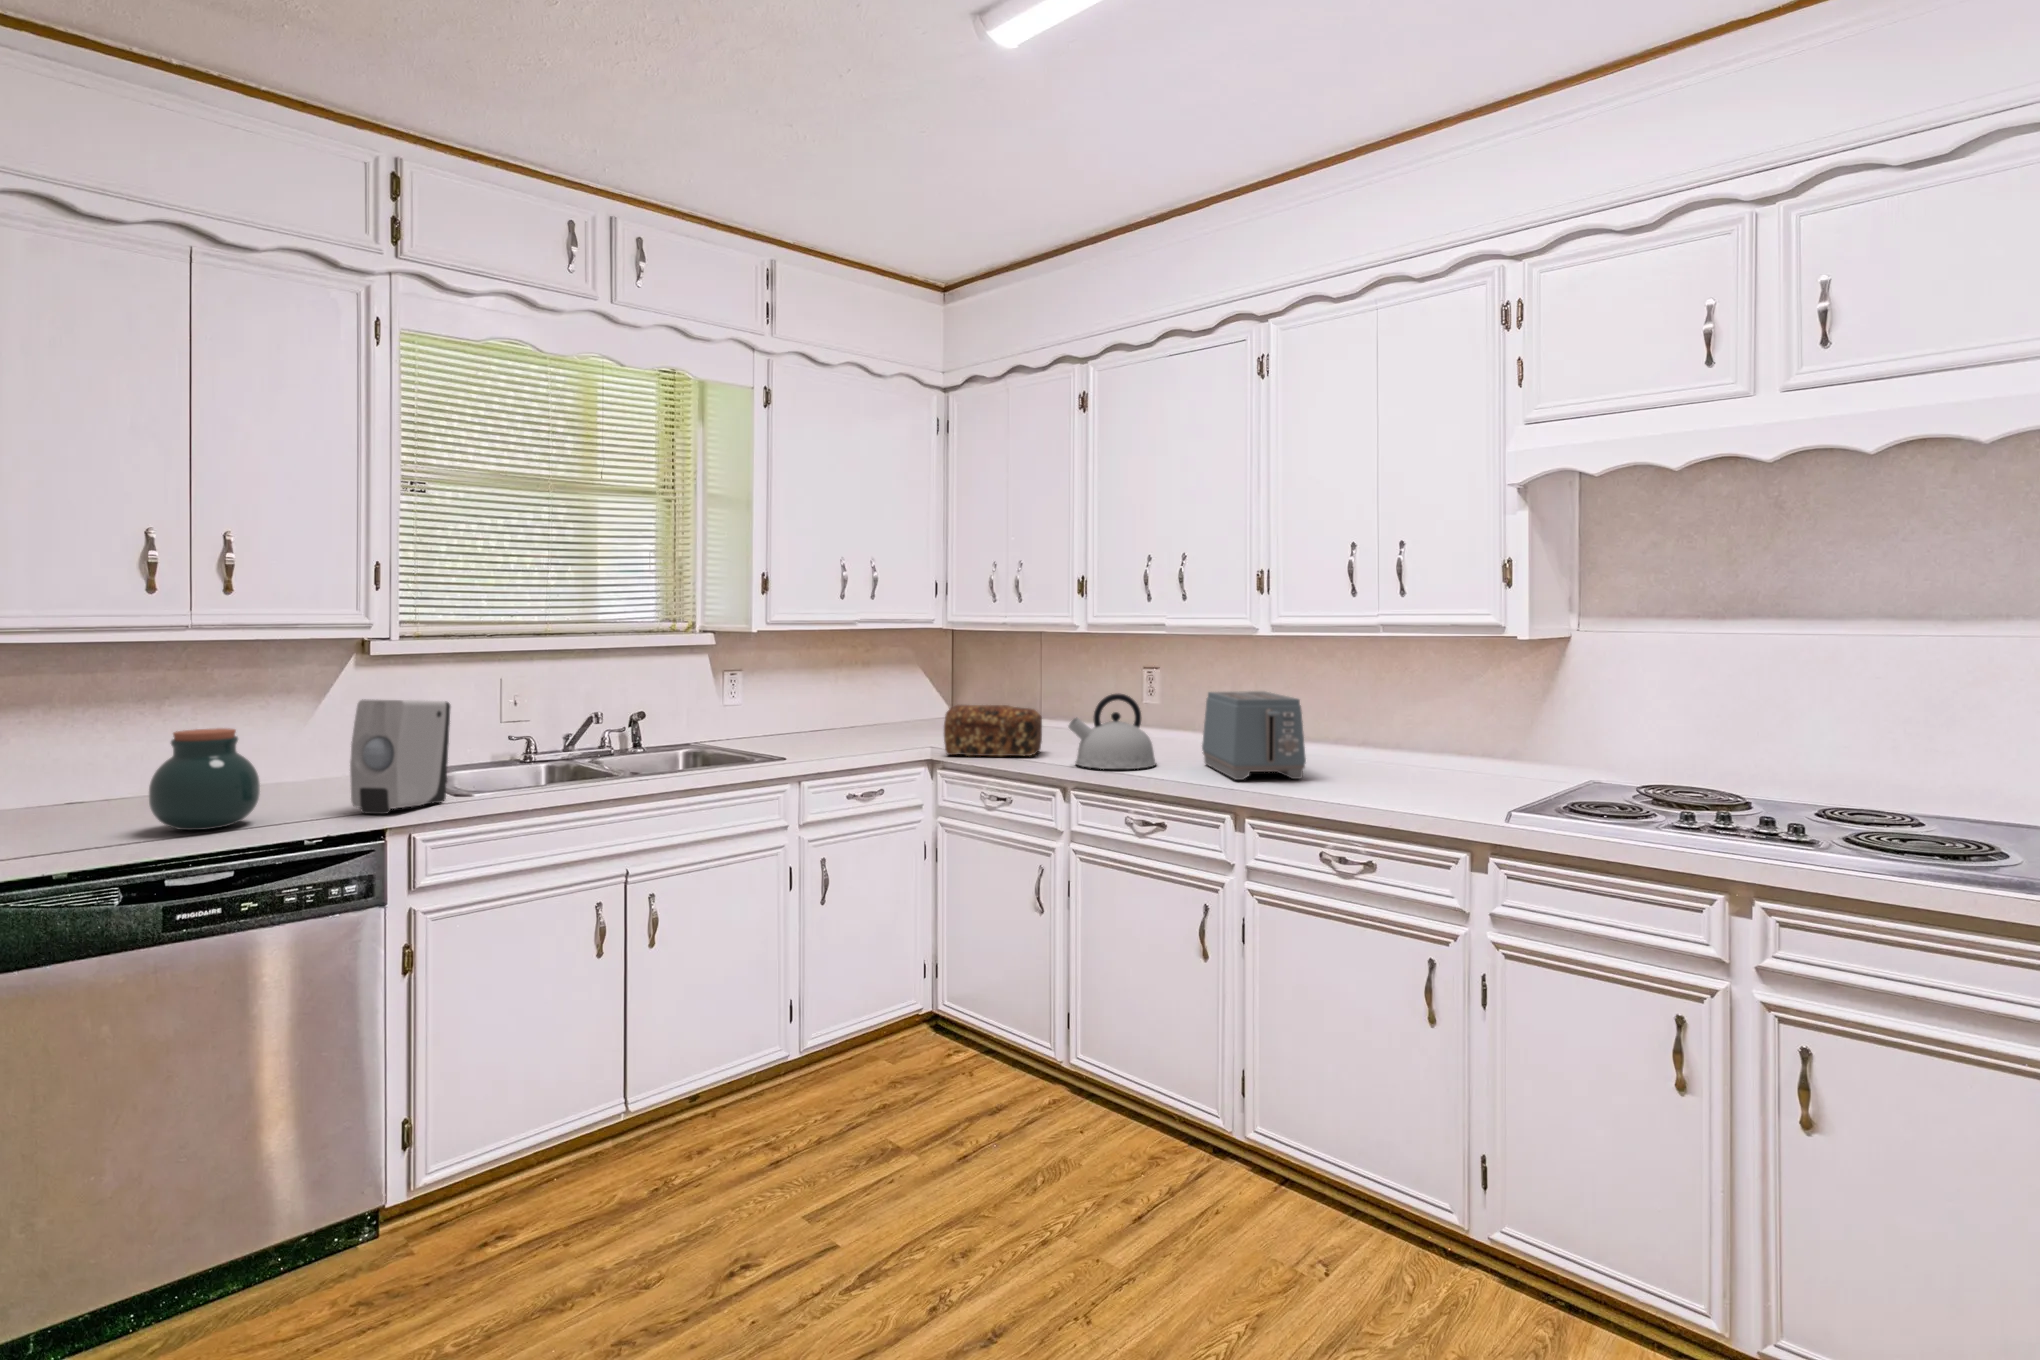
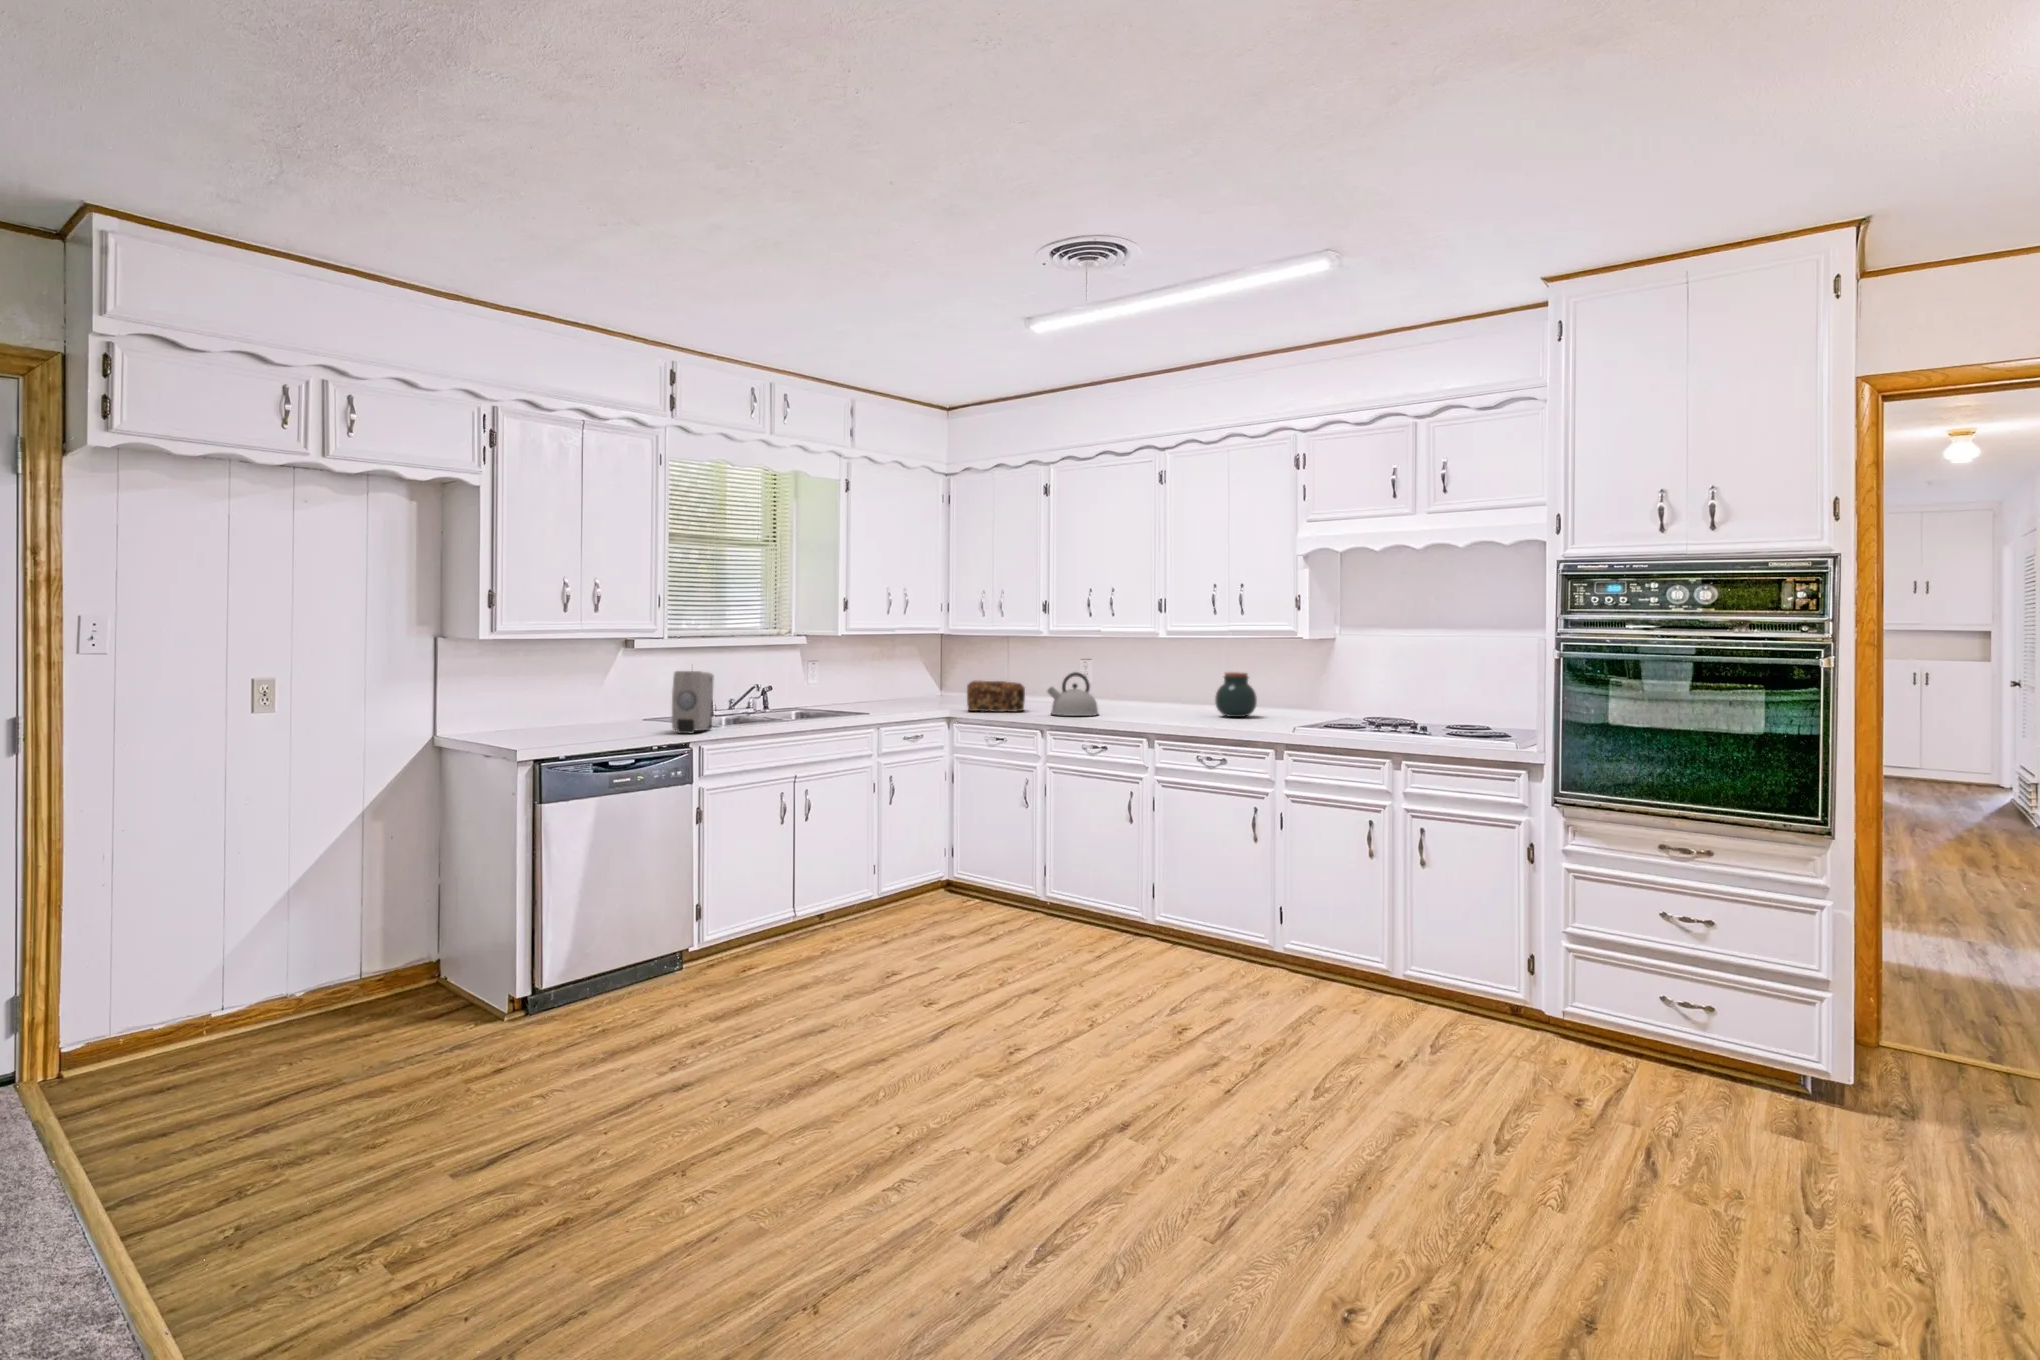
toaster: present [1202,691,1306,780] -> none [1126,671,1188,720]
jar: present [149,728,260,830] -> present [1215,672,1257,717]

